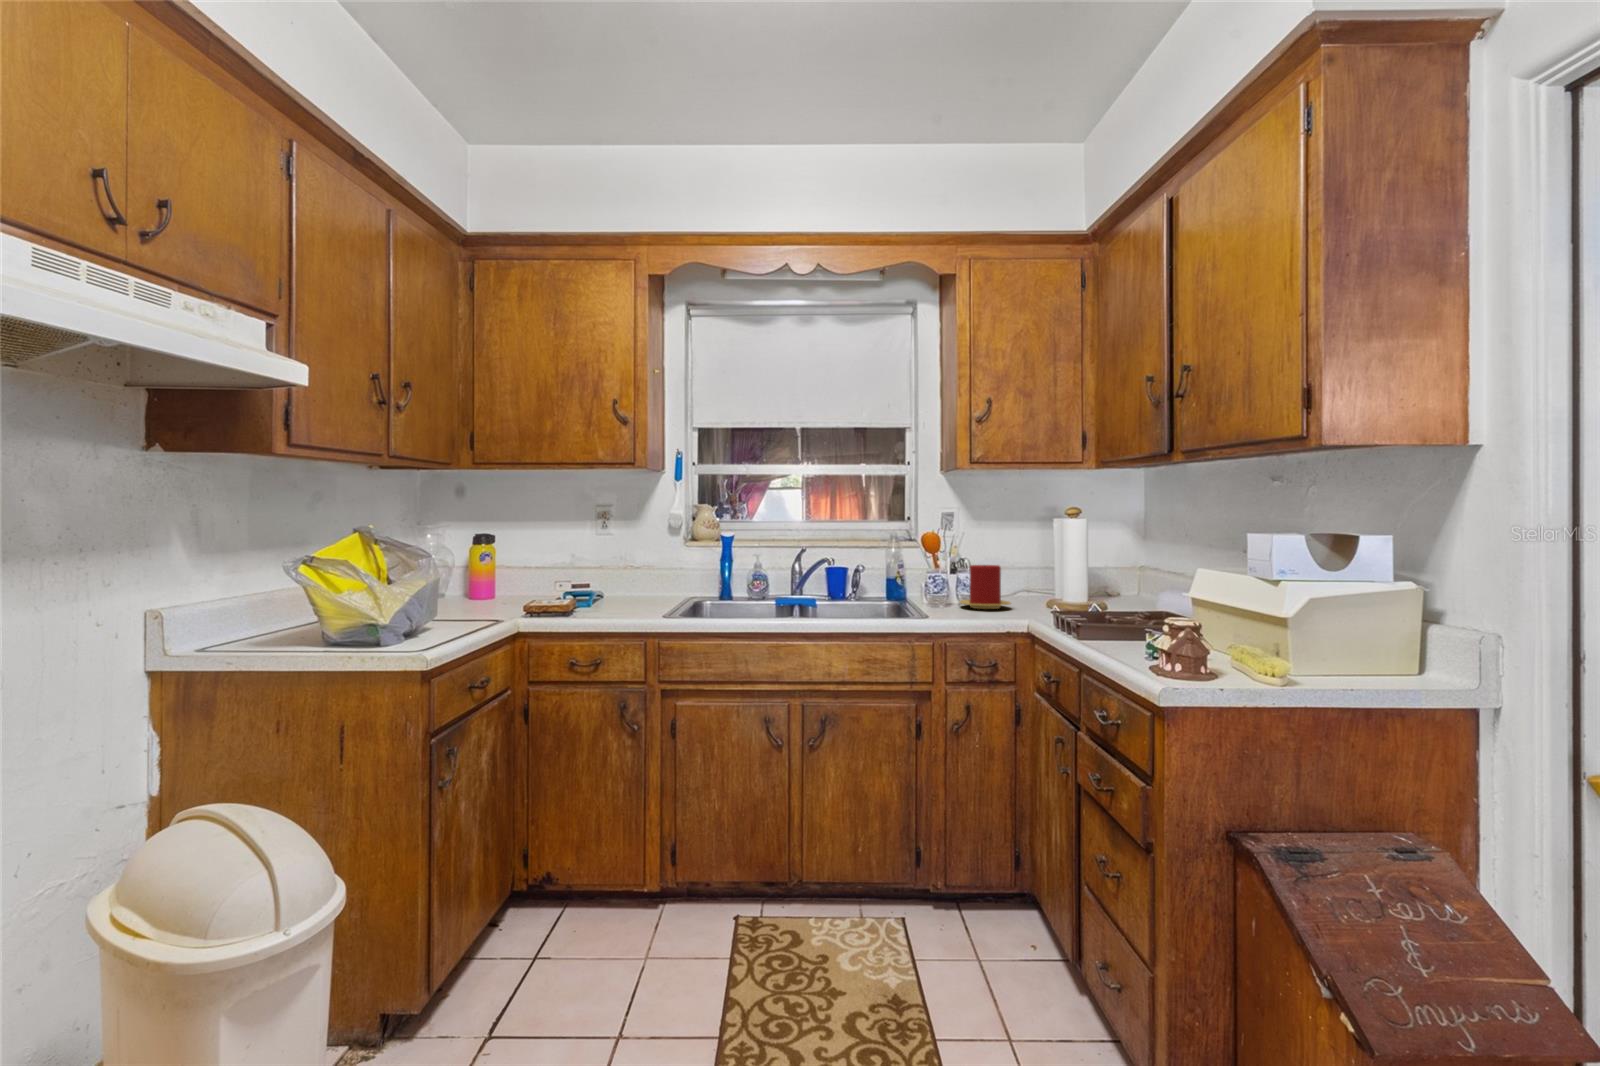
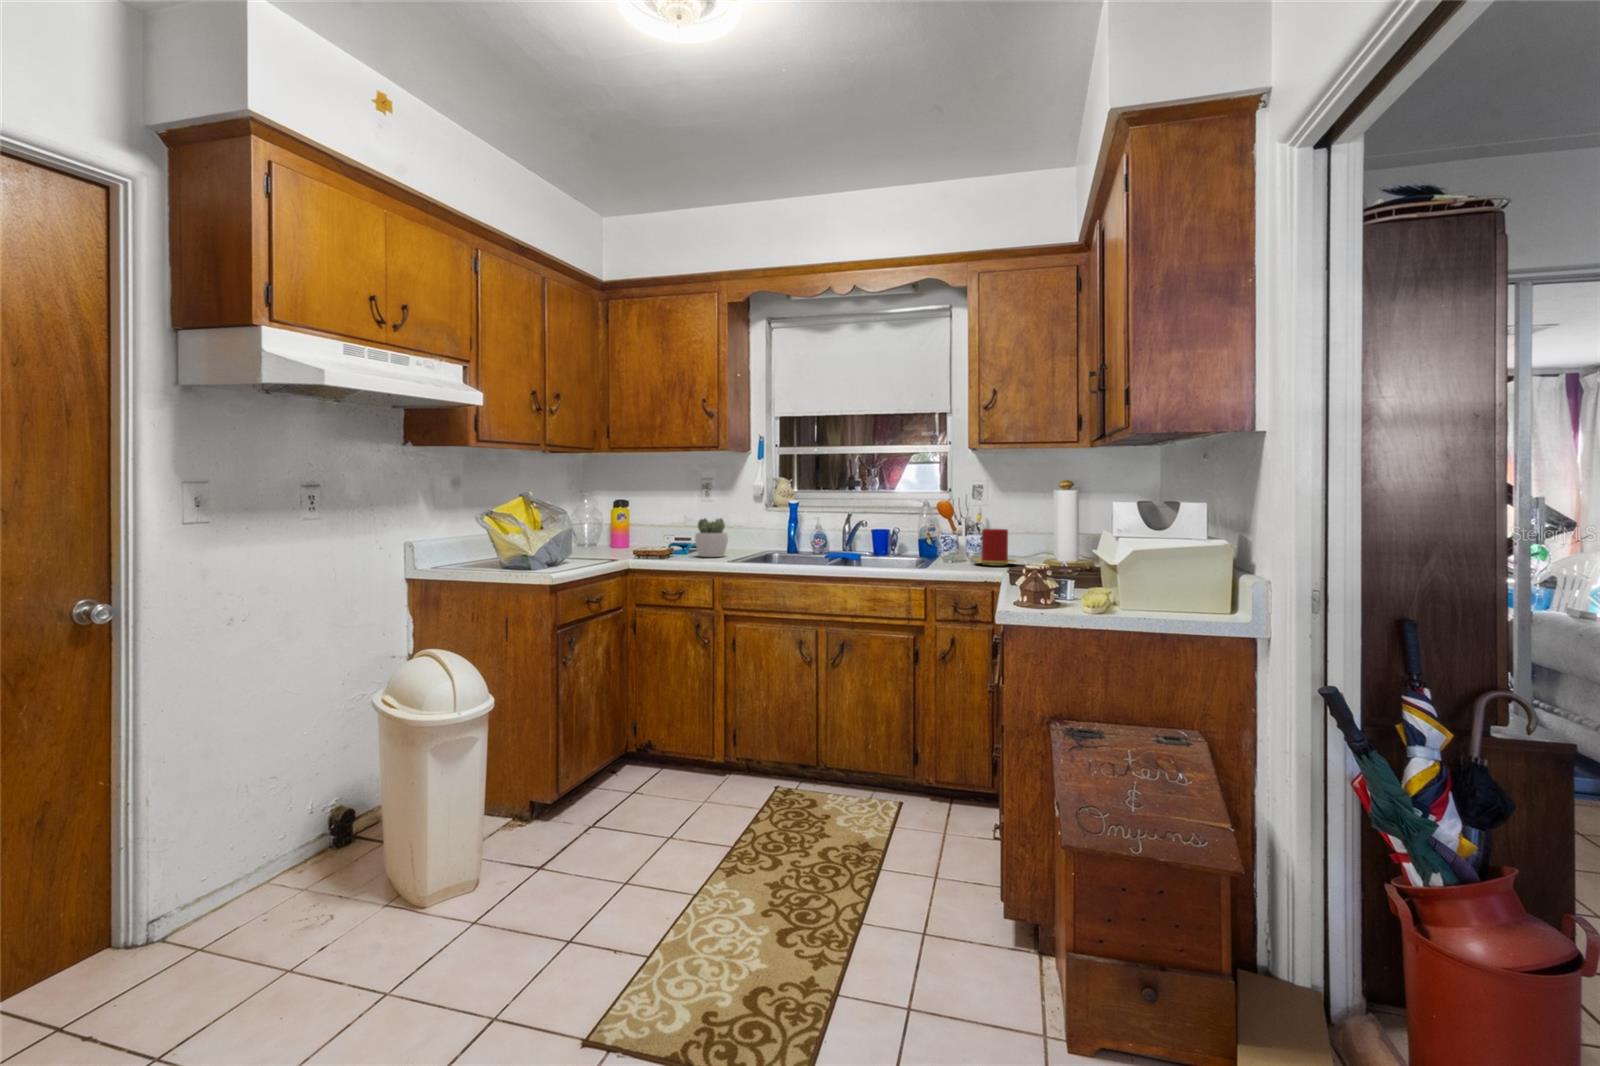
succulent plant: none [600,556,645,609] -> present [695,519,728,557]

